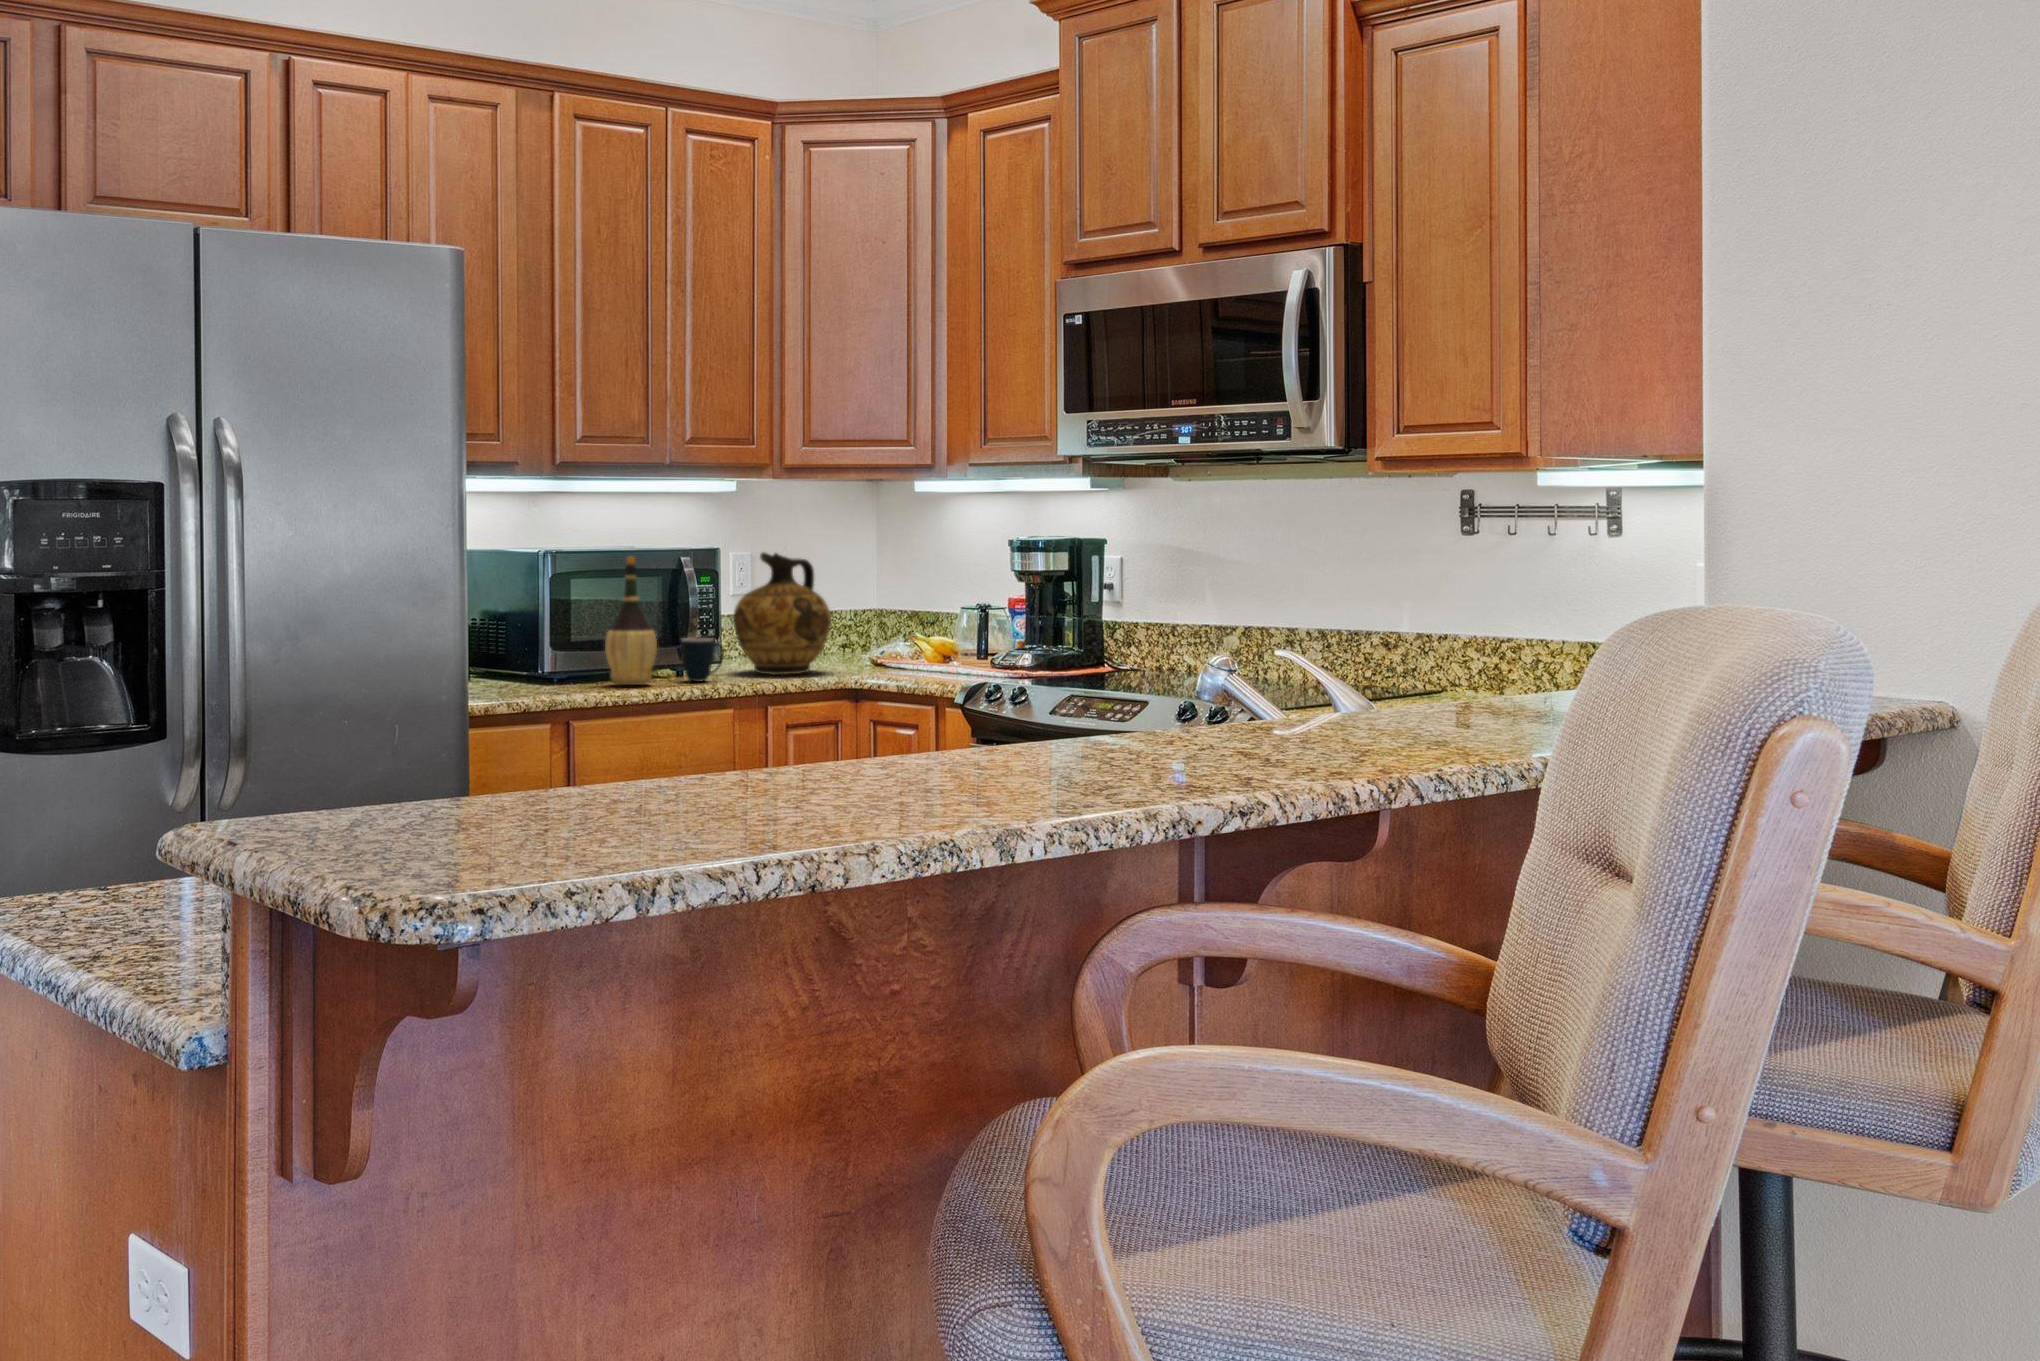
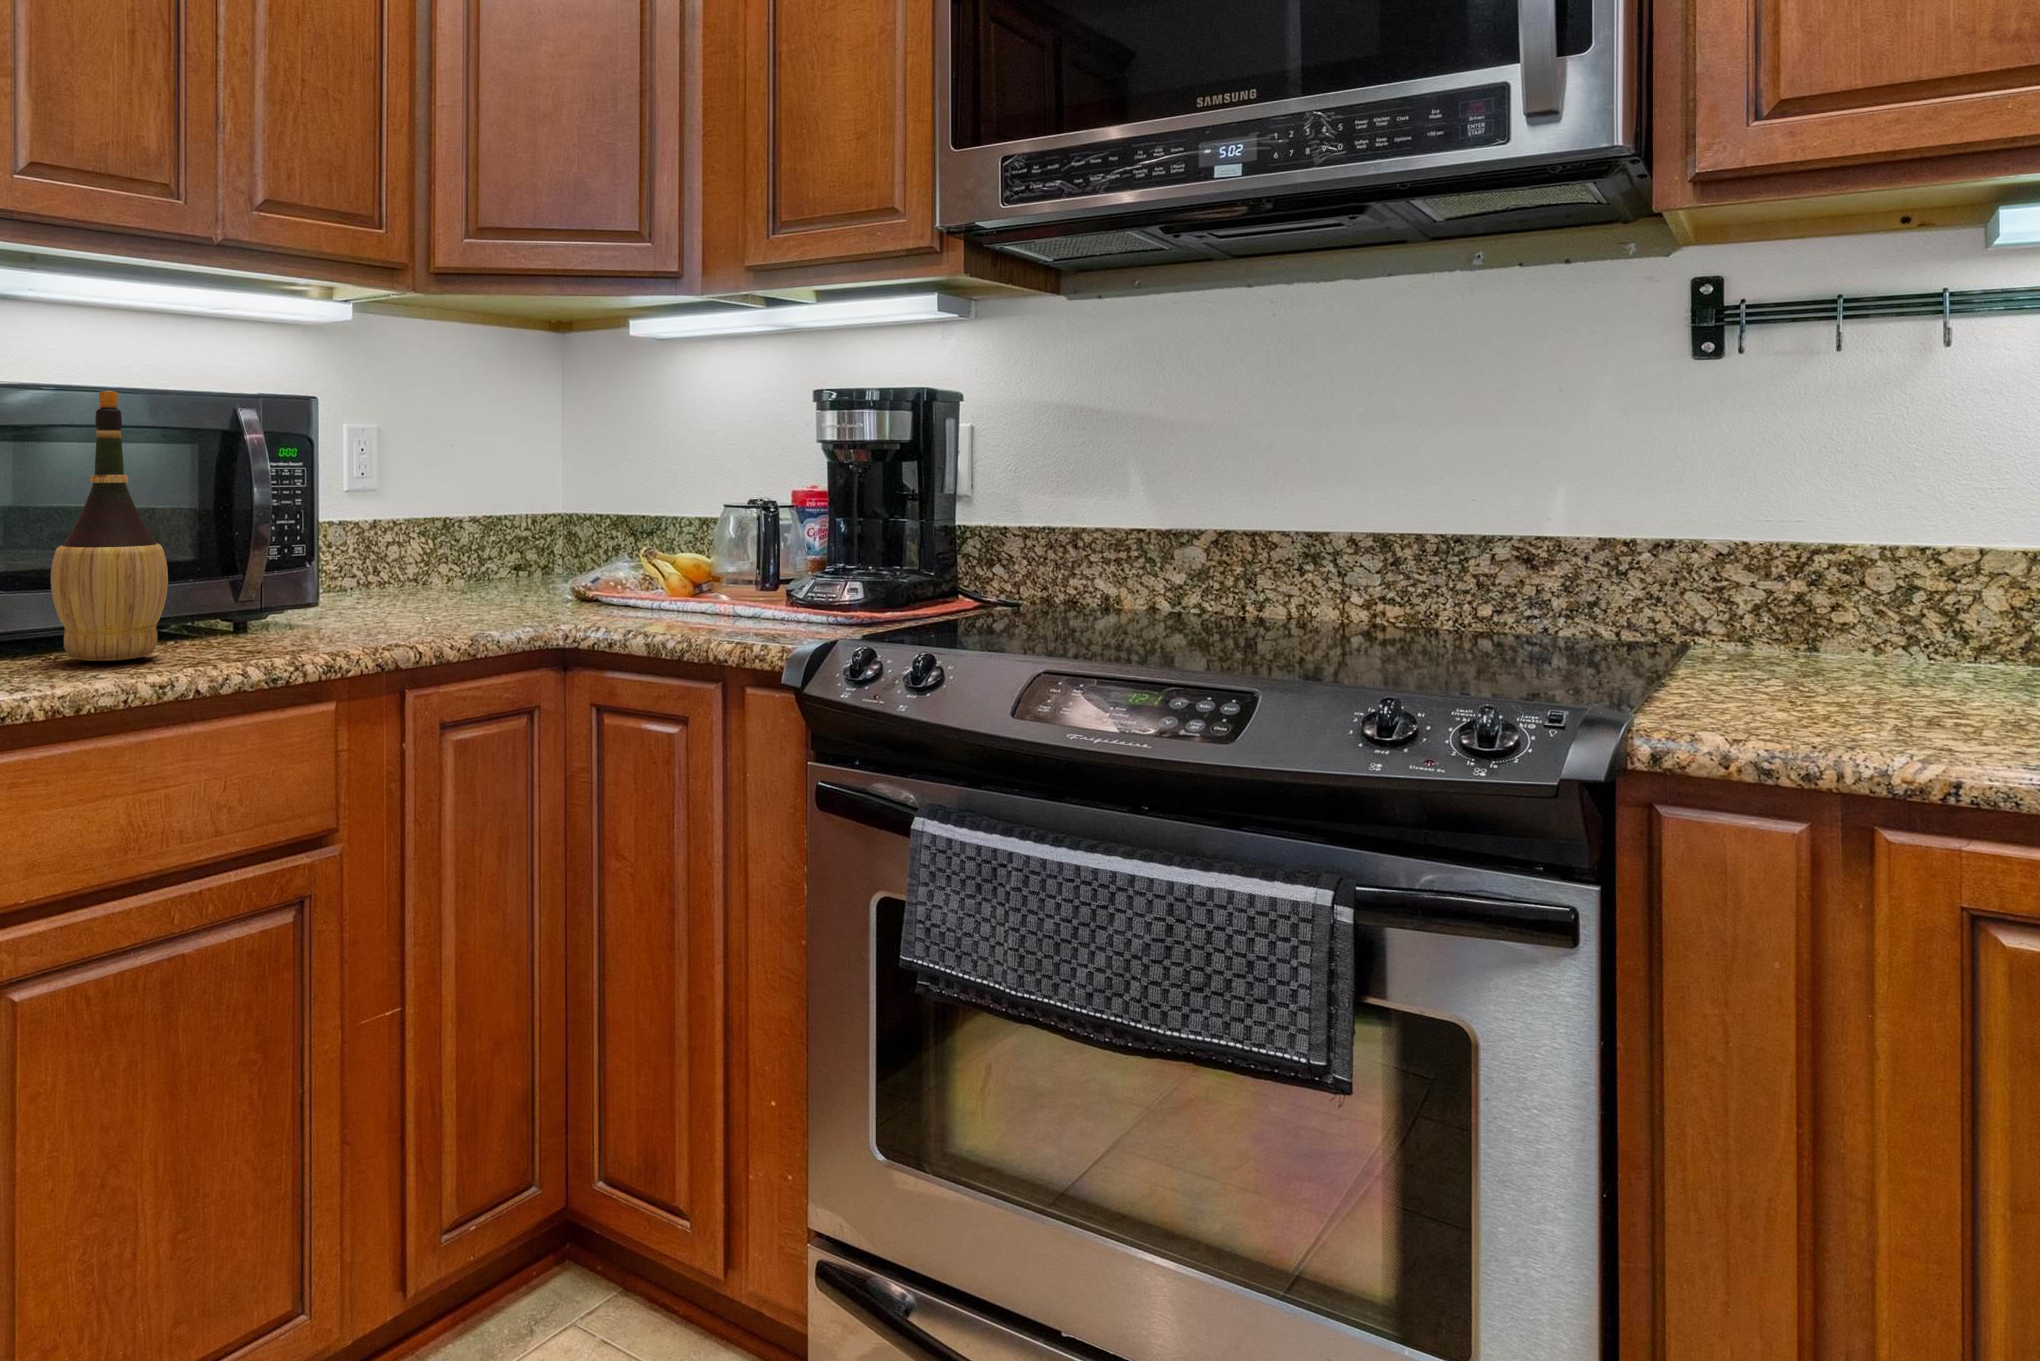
ceramic jug: present [733,553,831,675] -> none [339,402,518,624]
mug: present [681,638,724,682] -> none [227,560,317,646]

